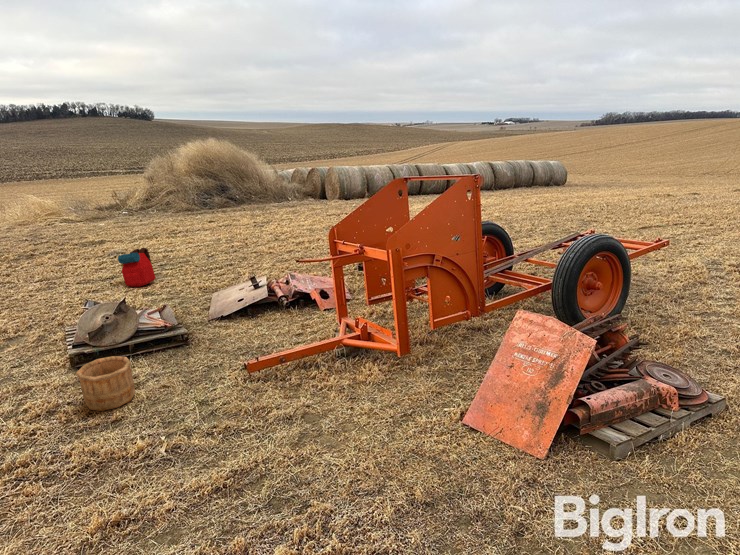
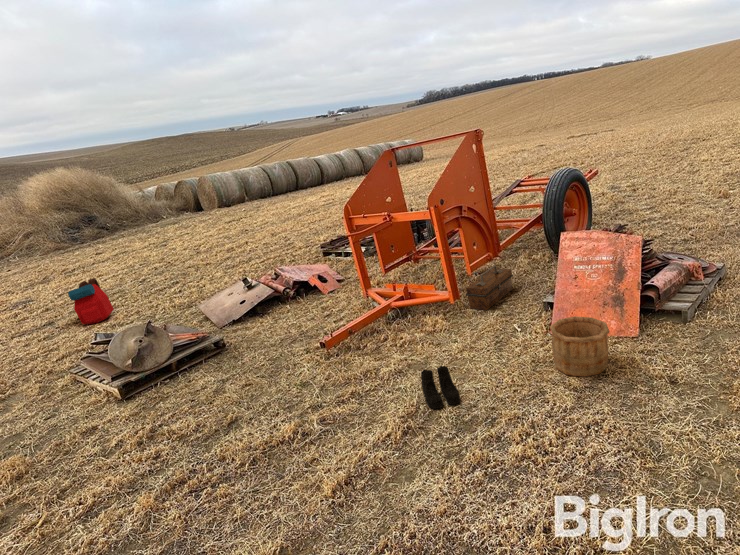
toolbox: none [414,325,483,373] -> present [466,265,513,310]
wooden bucket: present [76,356,135,411] -> present [550,316,610,377]
boots: none [261,425,301,474] -> present [421,365,460,409]

